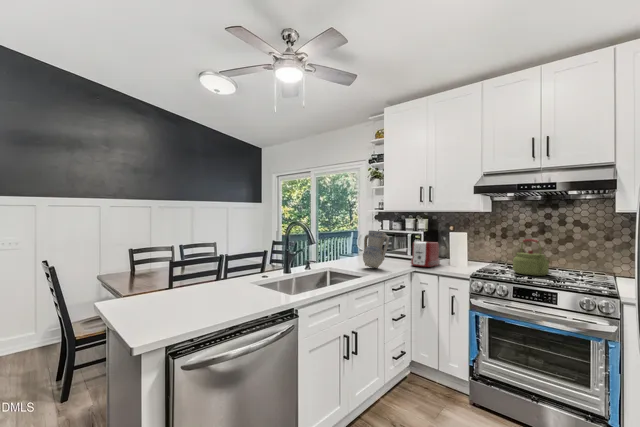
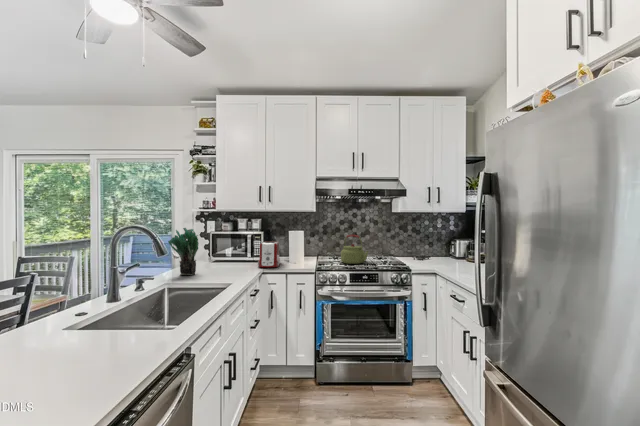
potted plant: none [330,224,357,264] -> present [168,228,199,275]
vase: present [363,230,390,268] -> none [214,235,246,276]

